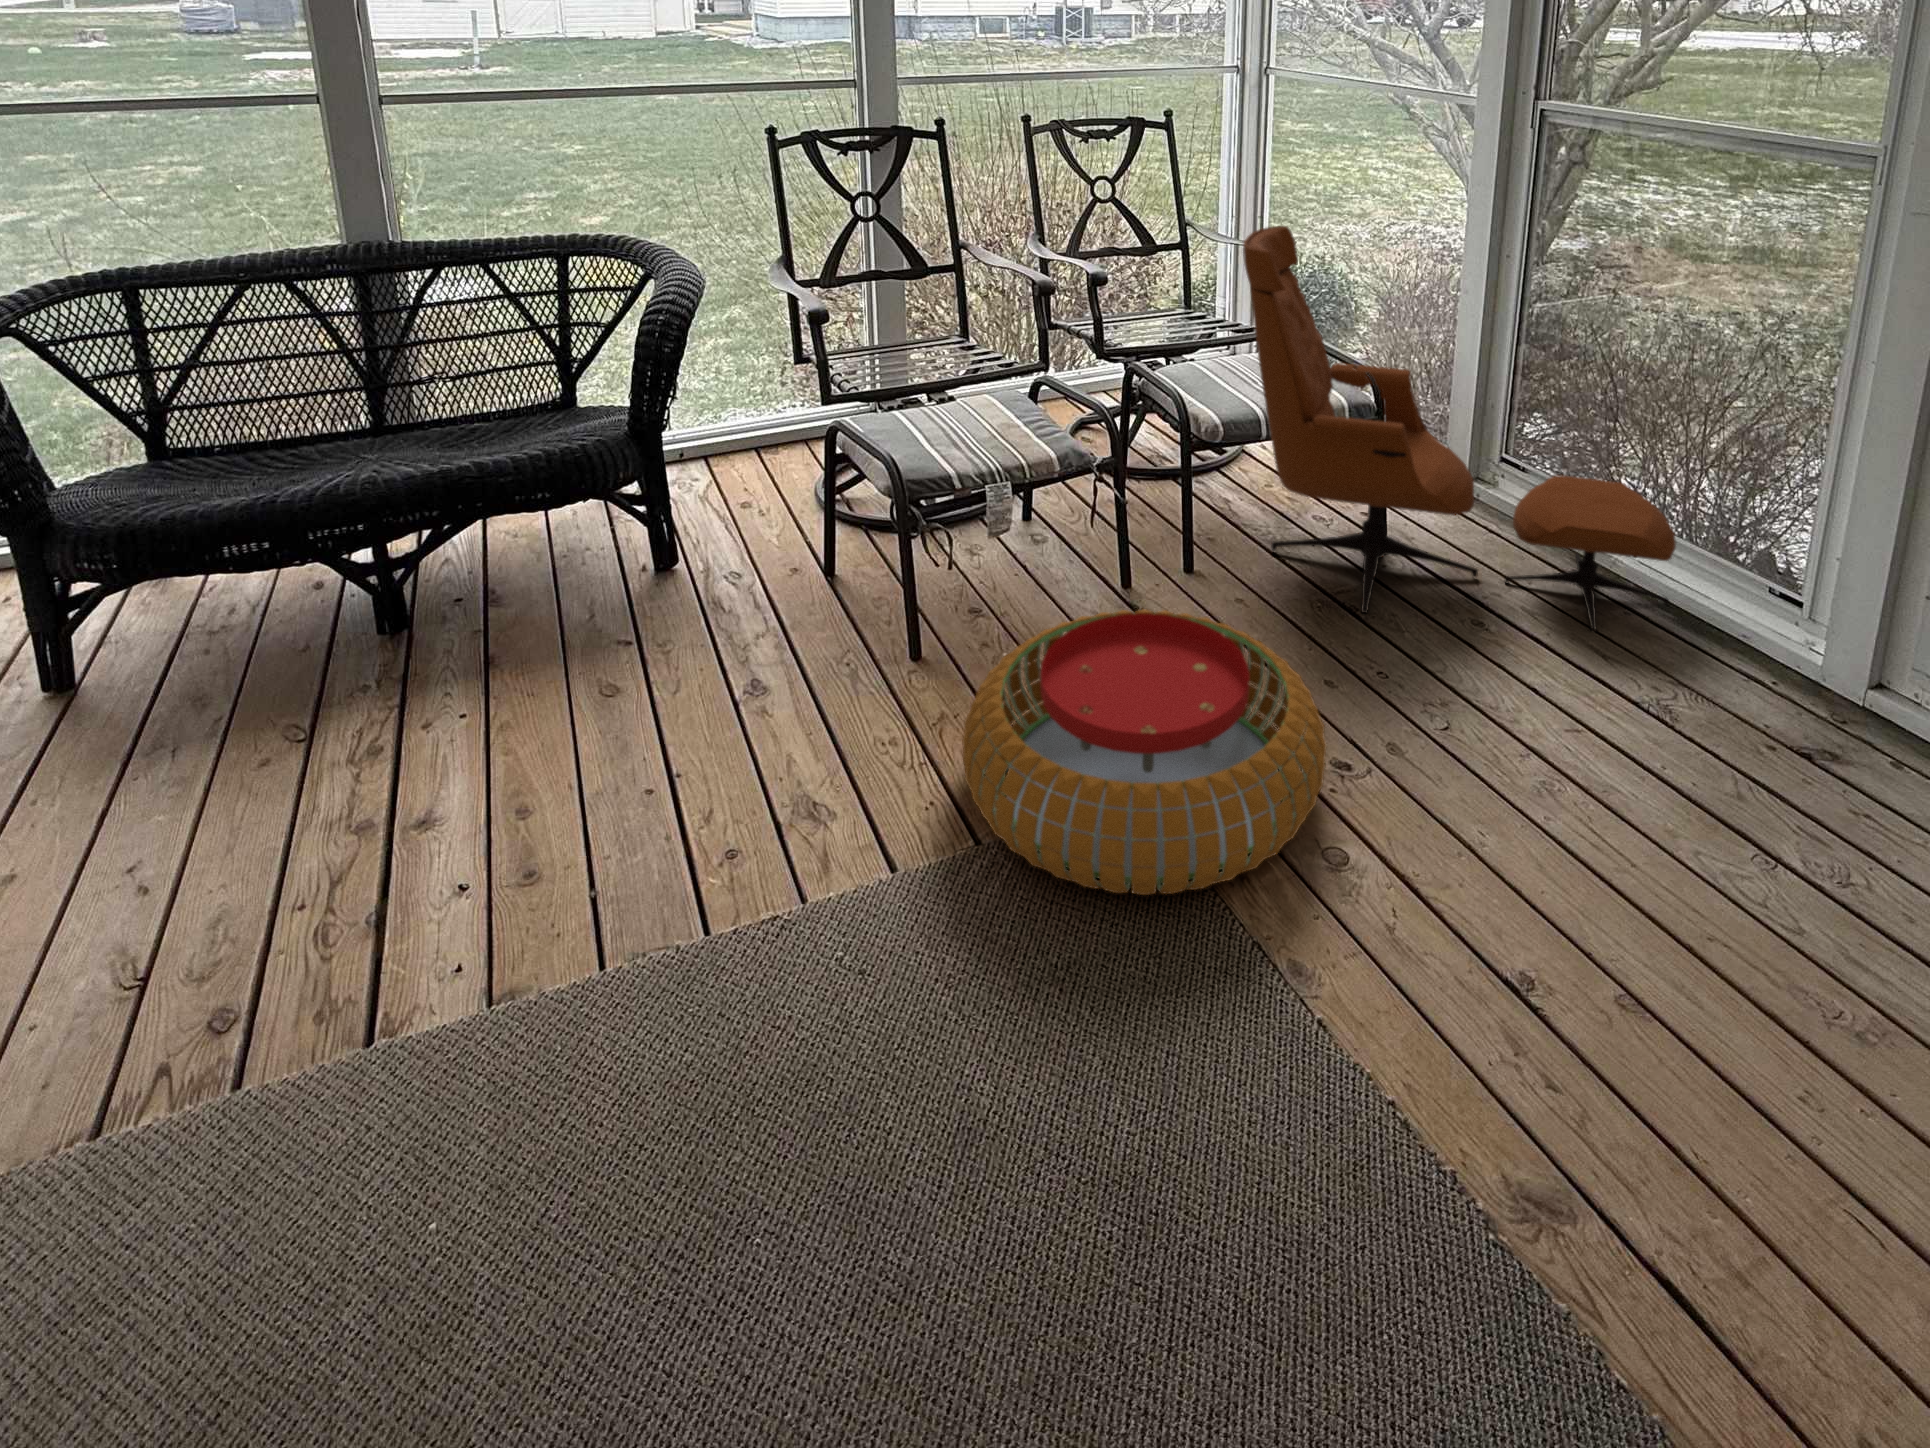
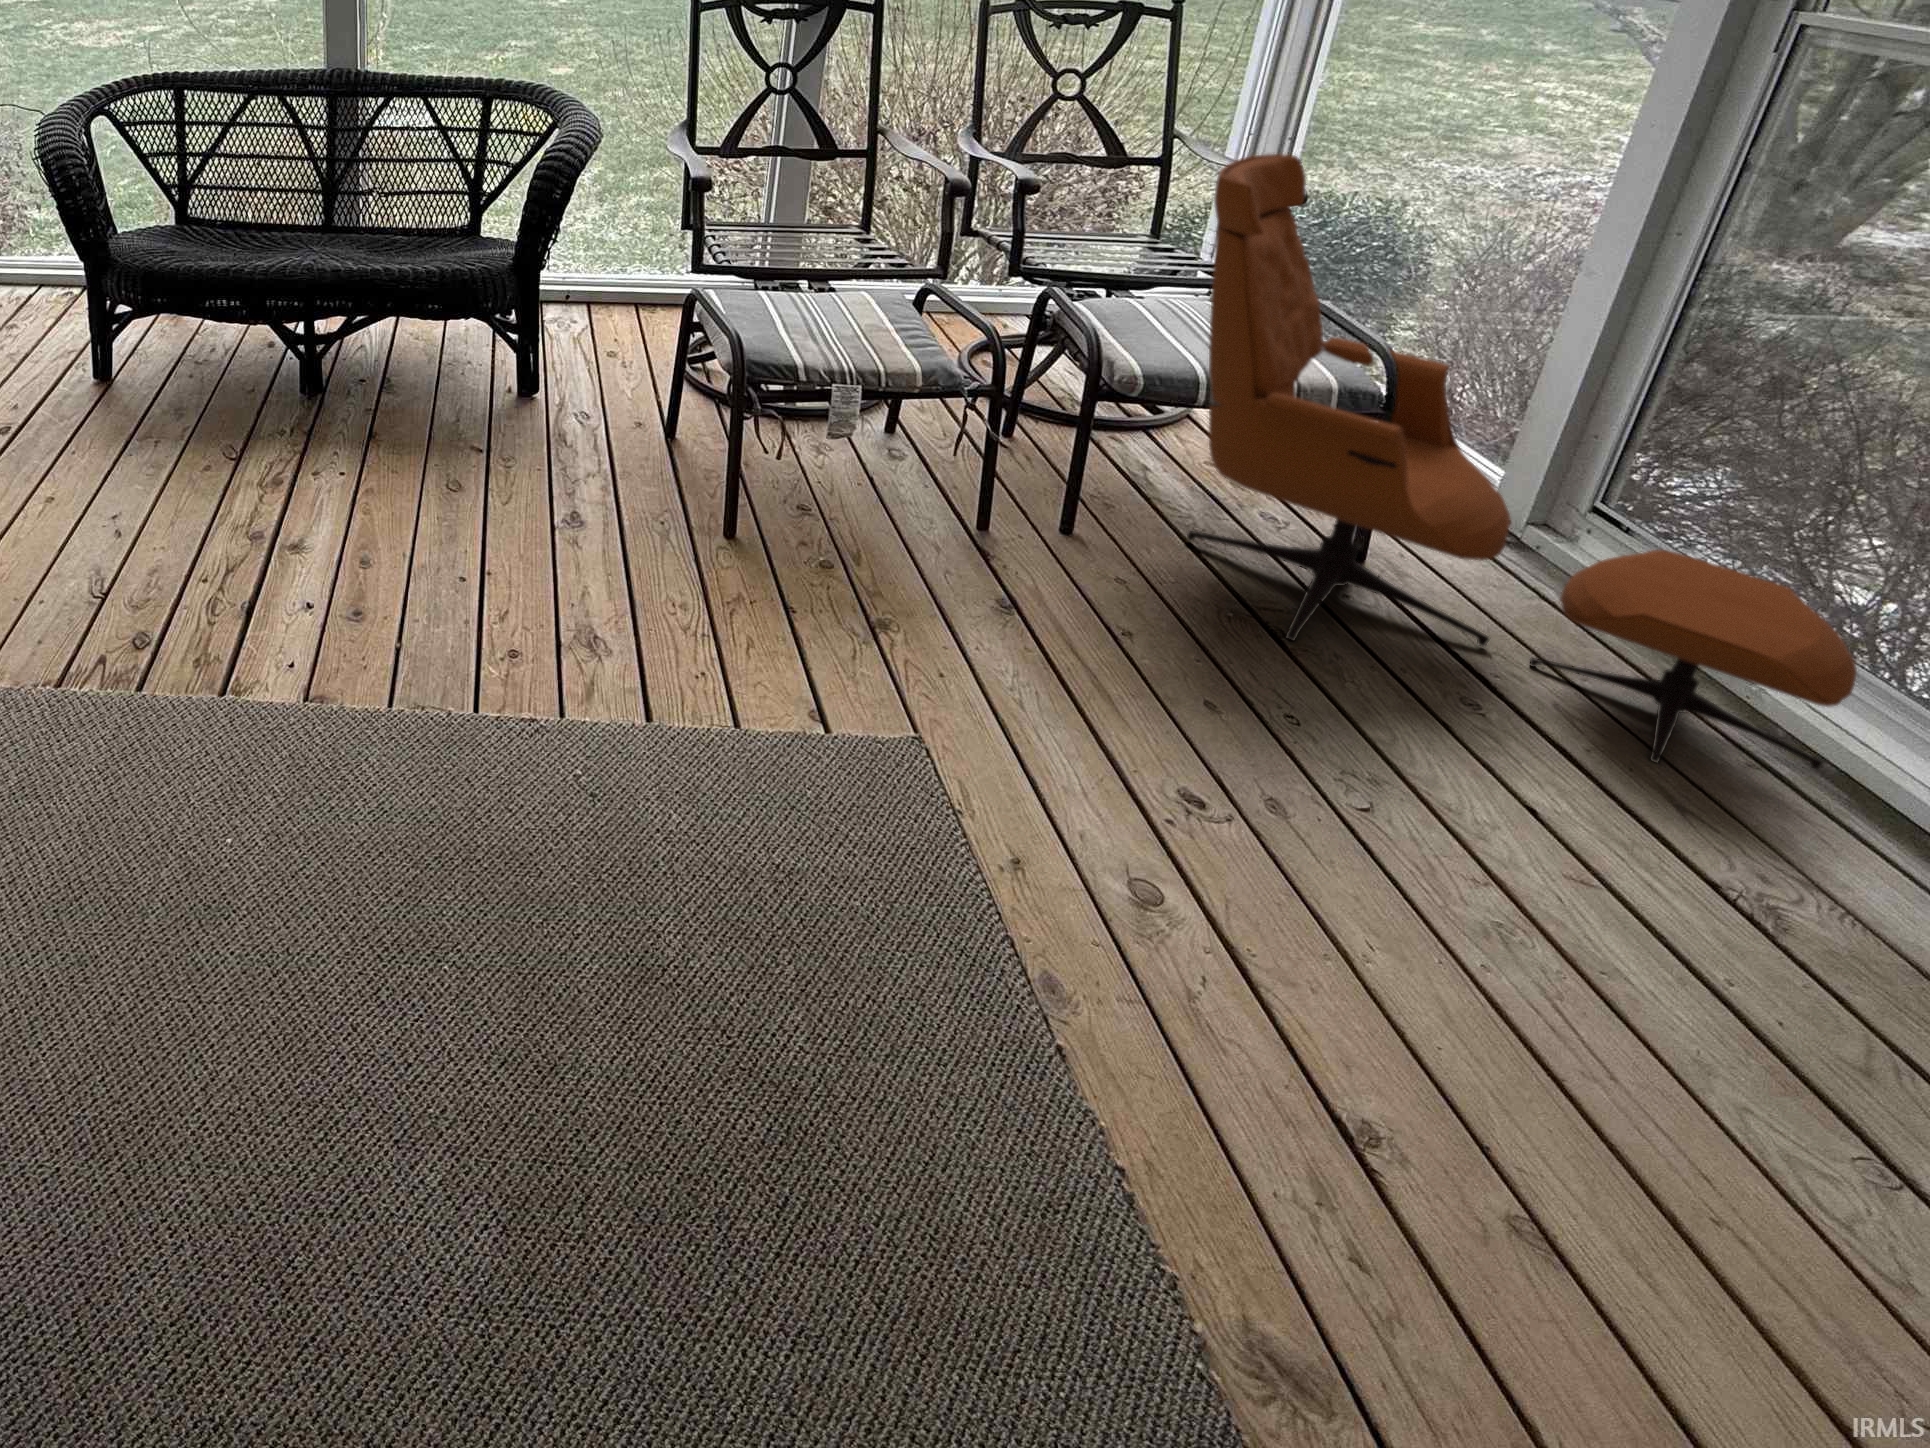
pouf: present [962,609,1327,895] -> none [754,538,1169,832]

